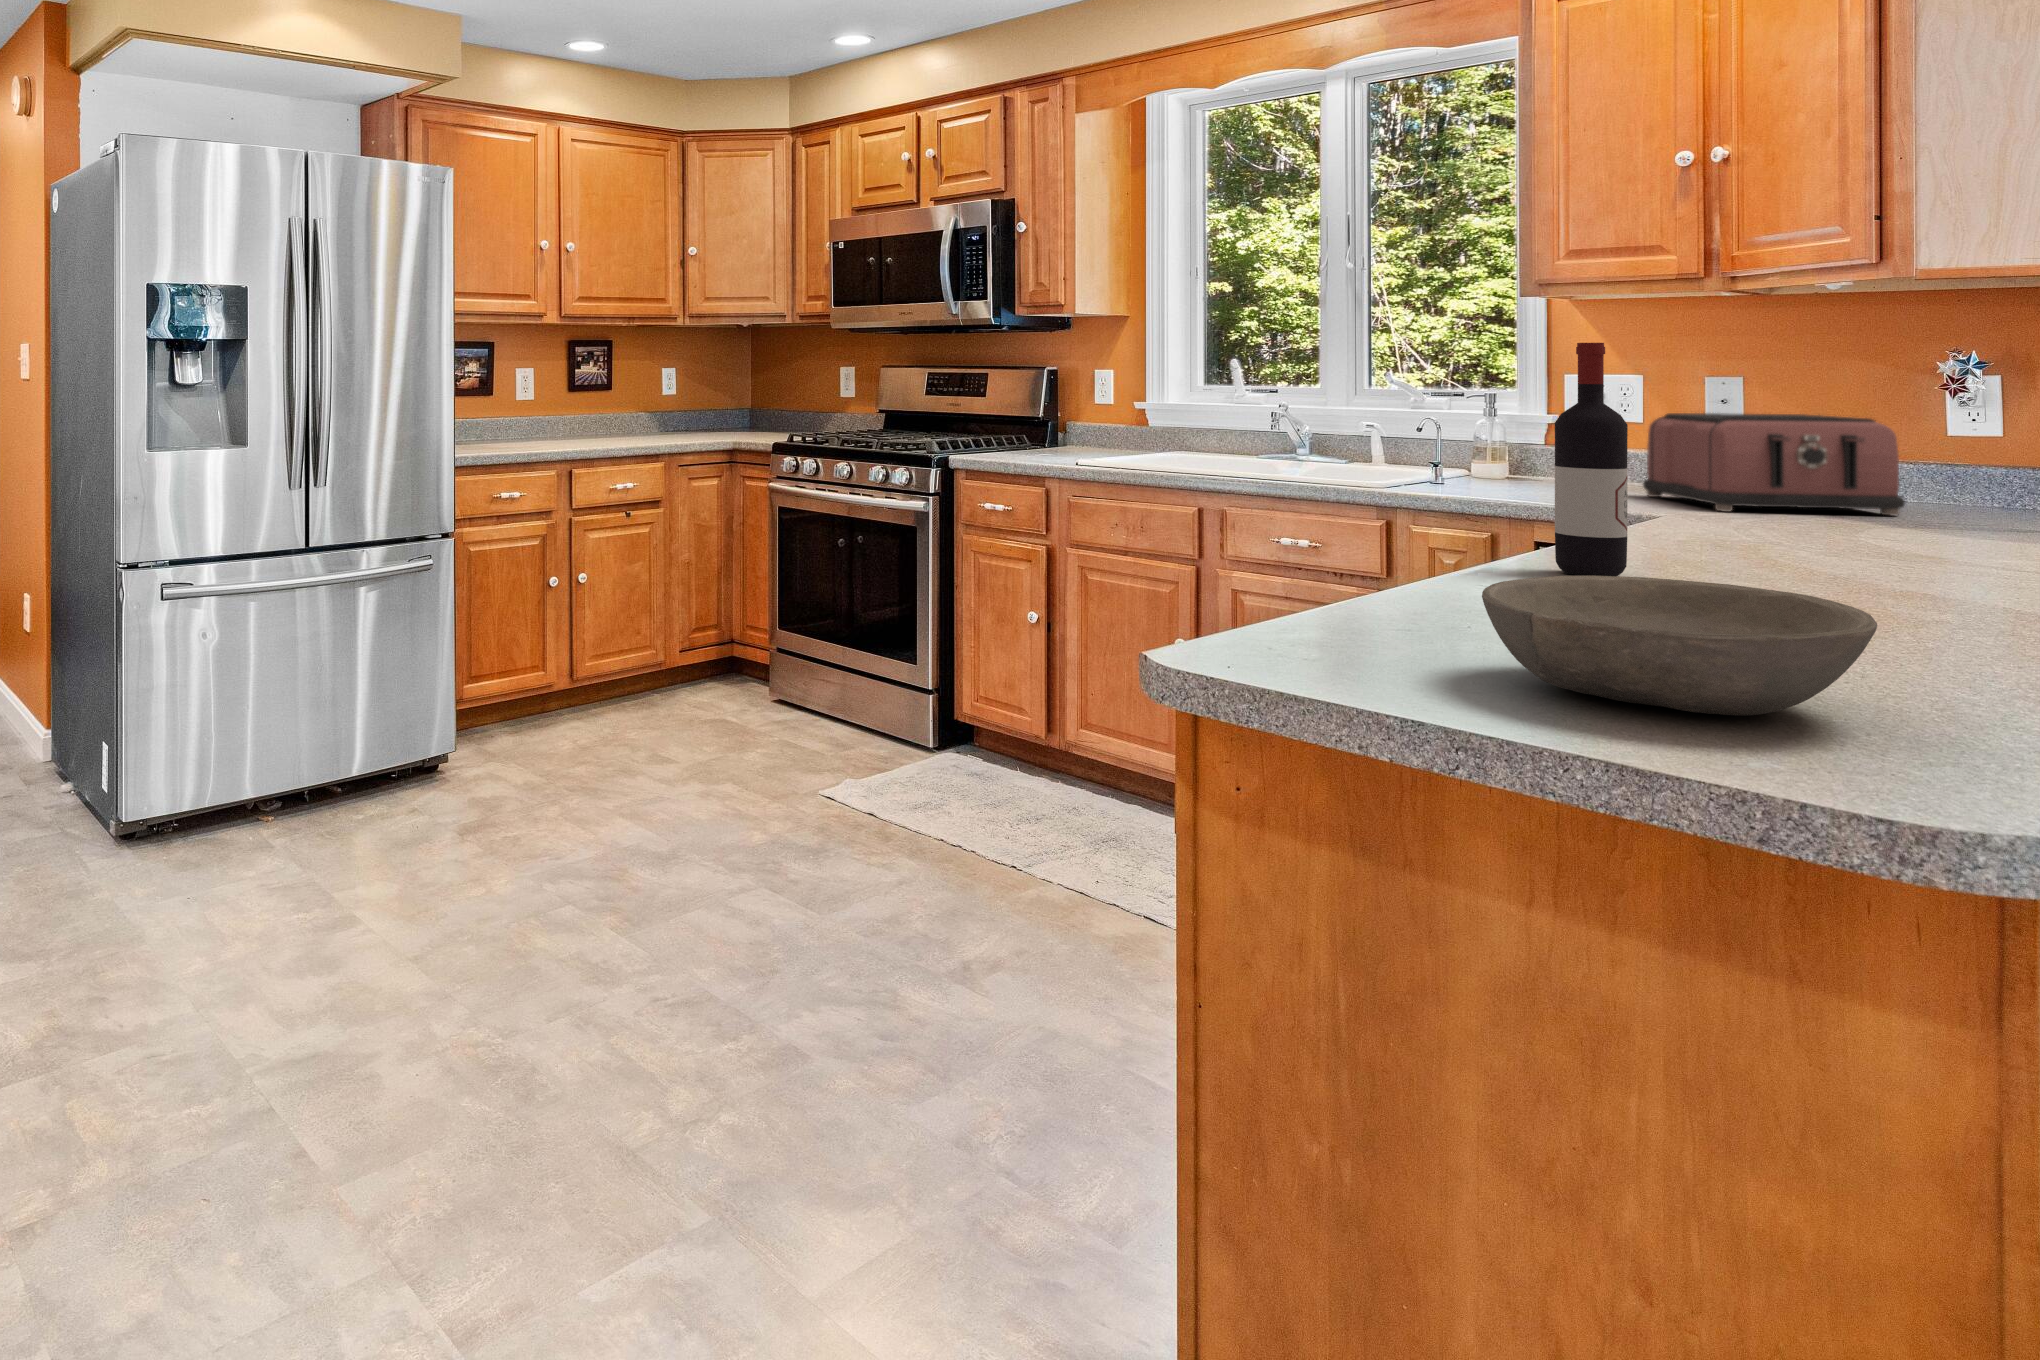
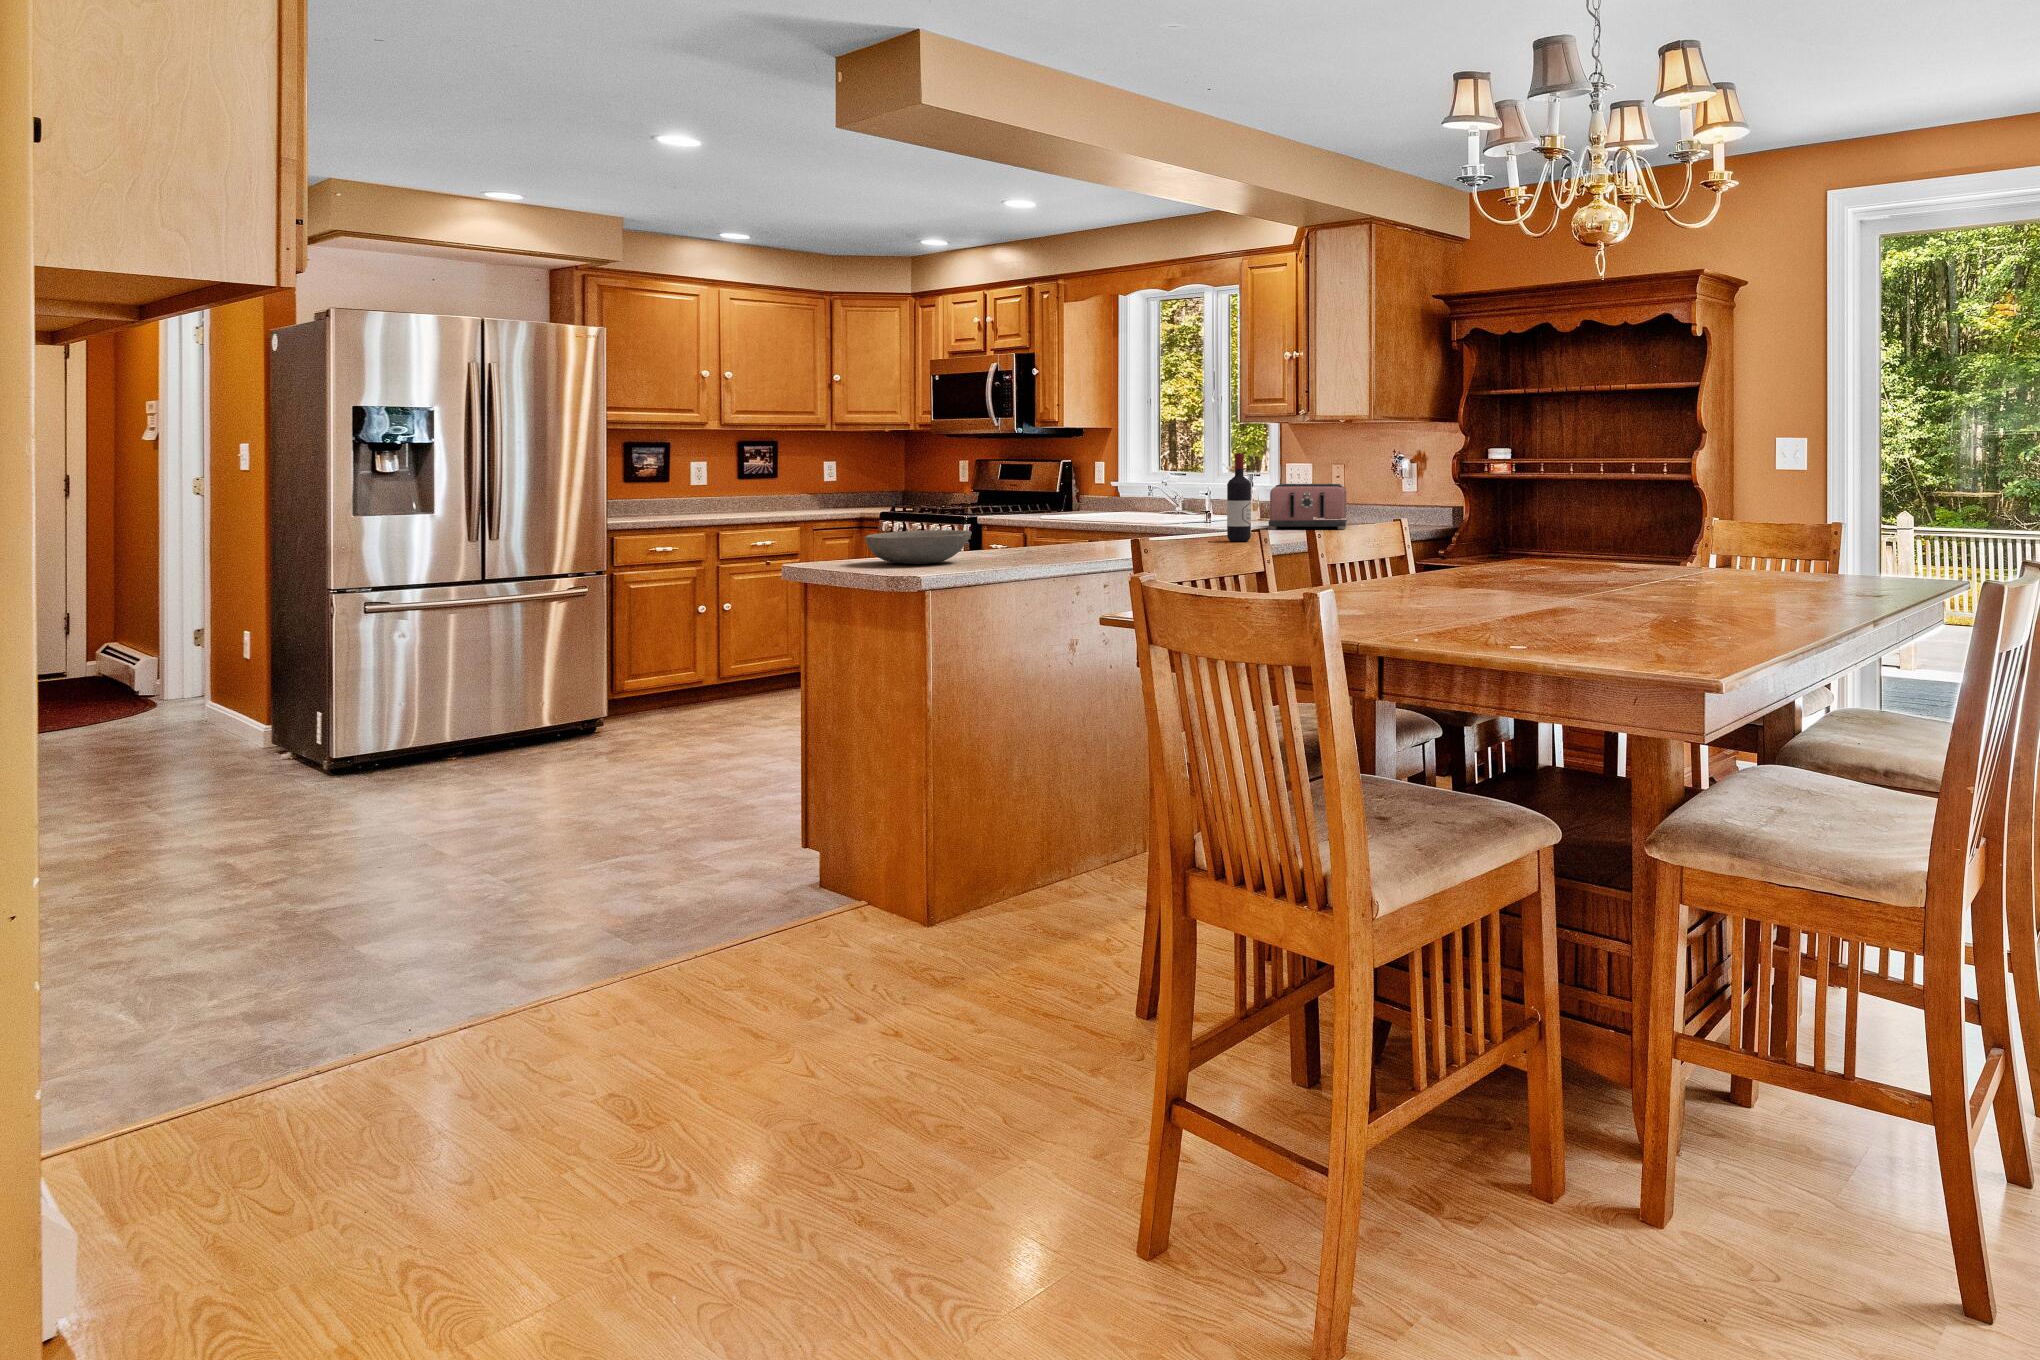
wine bottle: present [1555,343,1628,576] -> present [1227,453,1251,541]

